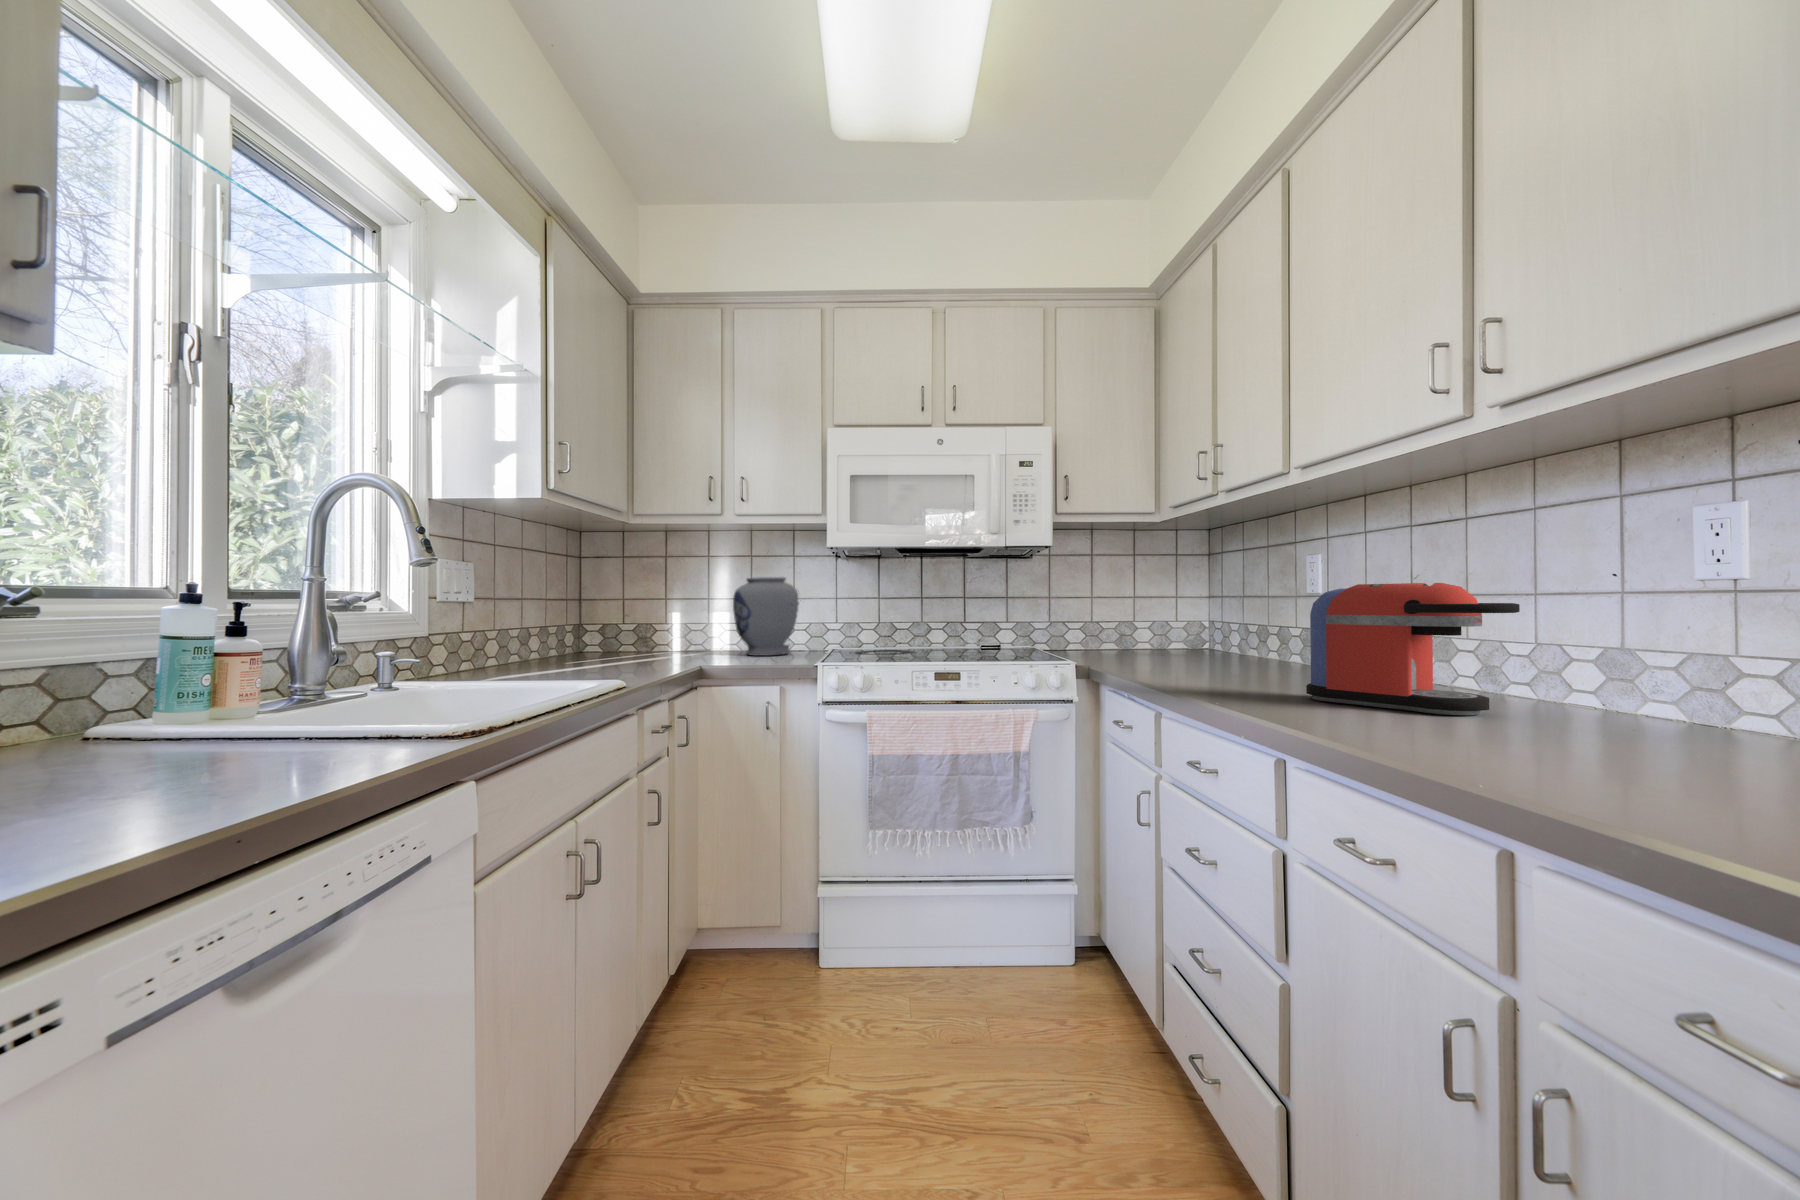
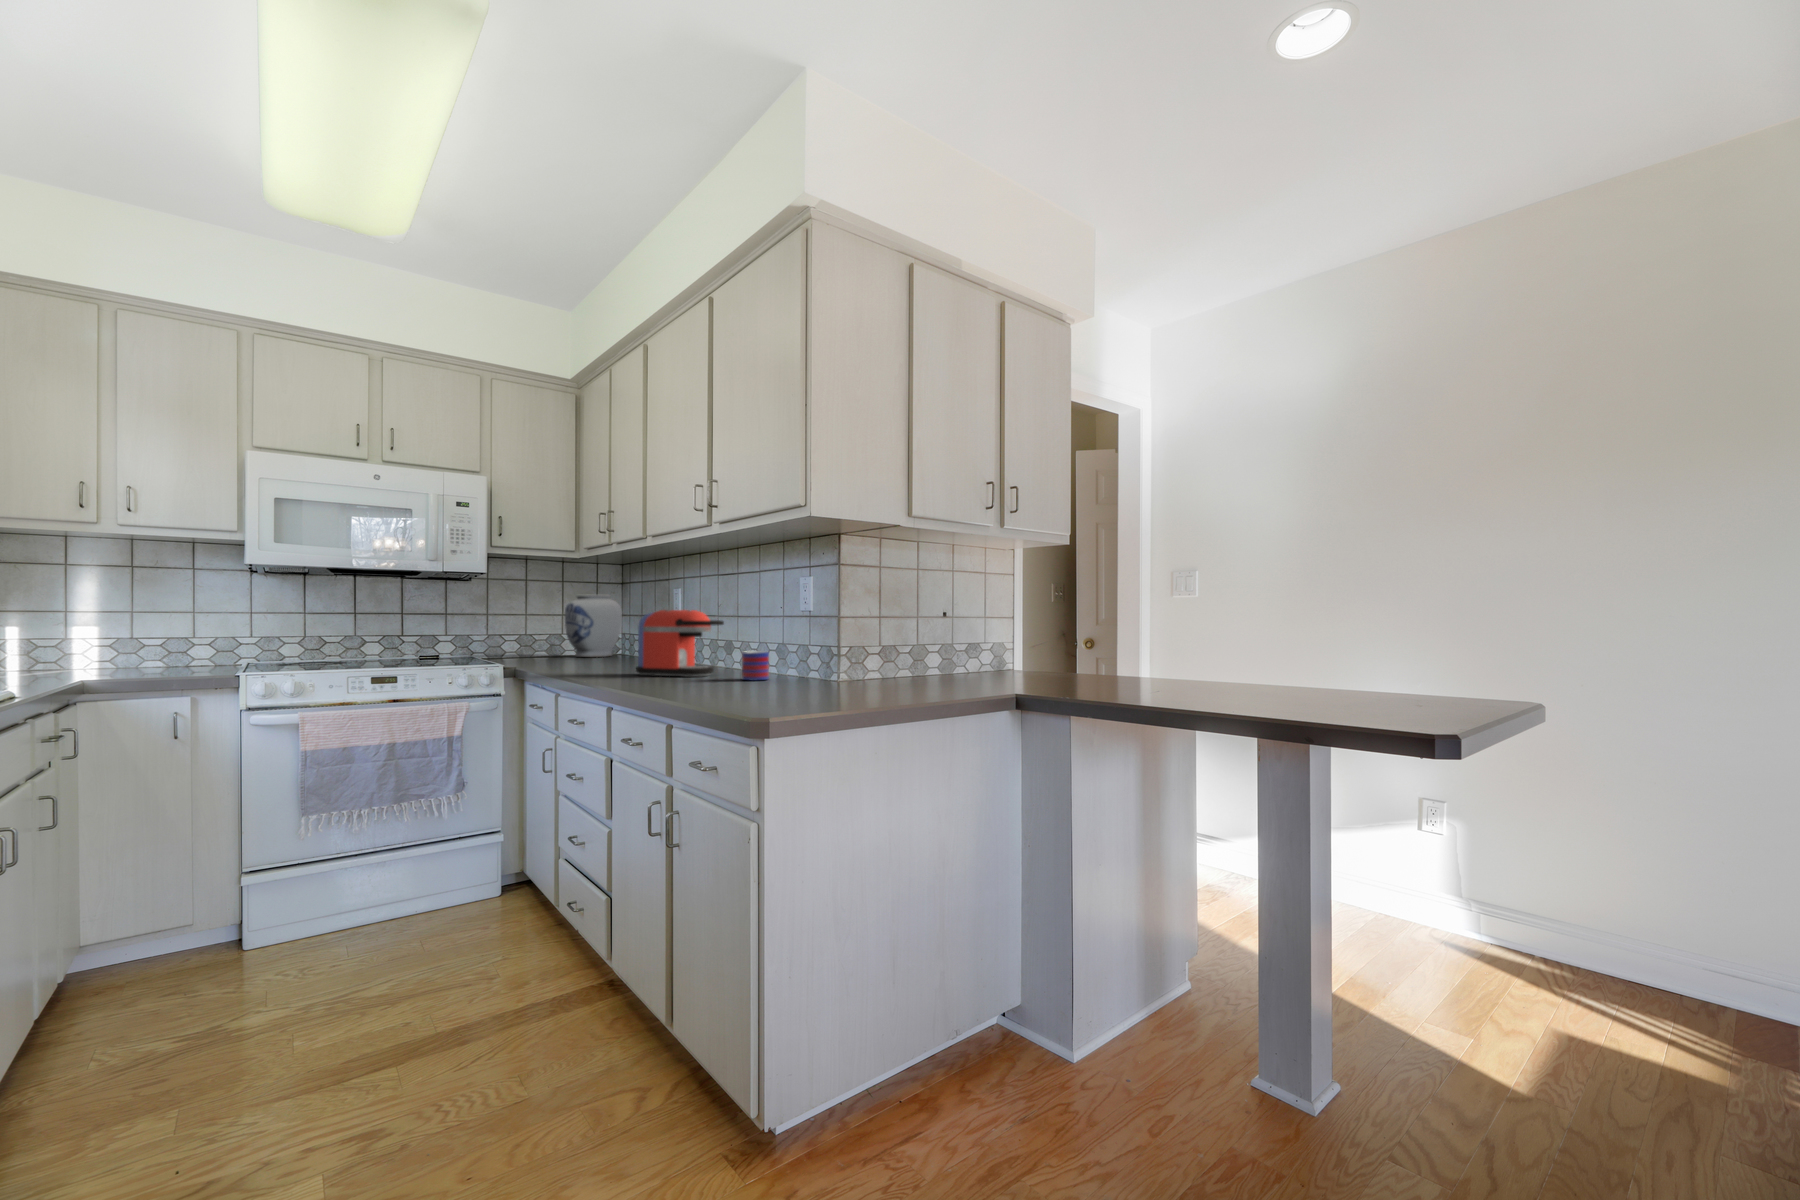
vase: present [733,577,799,656] -> present [565,595,622,657]
mug: none [1622,674,1719,748] -> present [742,651,769,680]

